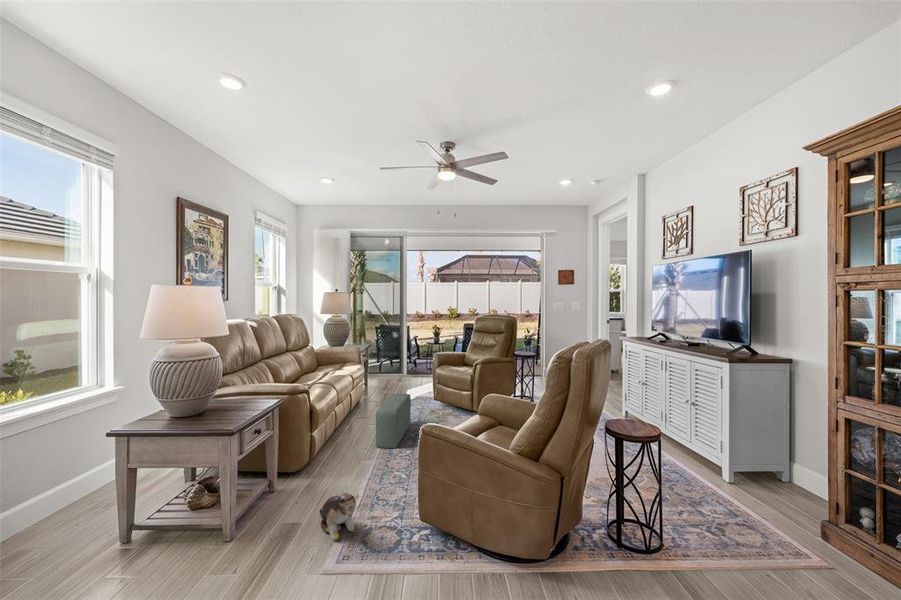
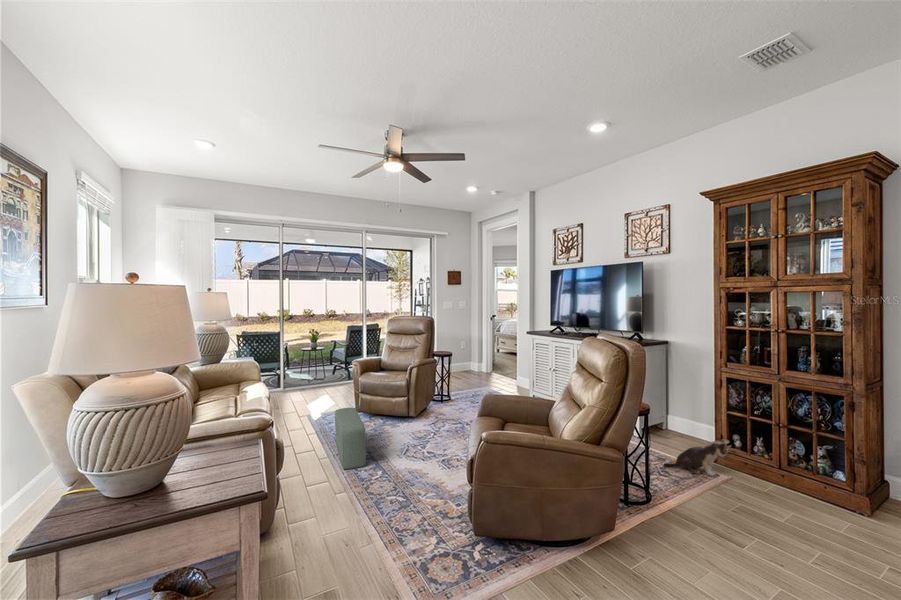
plush toy: present [319,493,359,540] -> present [664,439,731,476]

